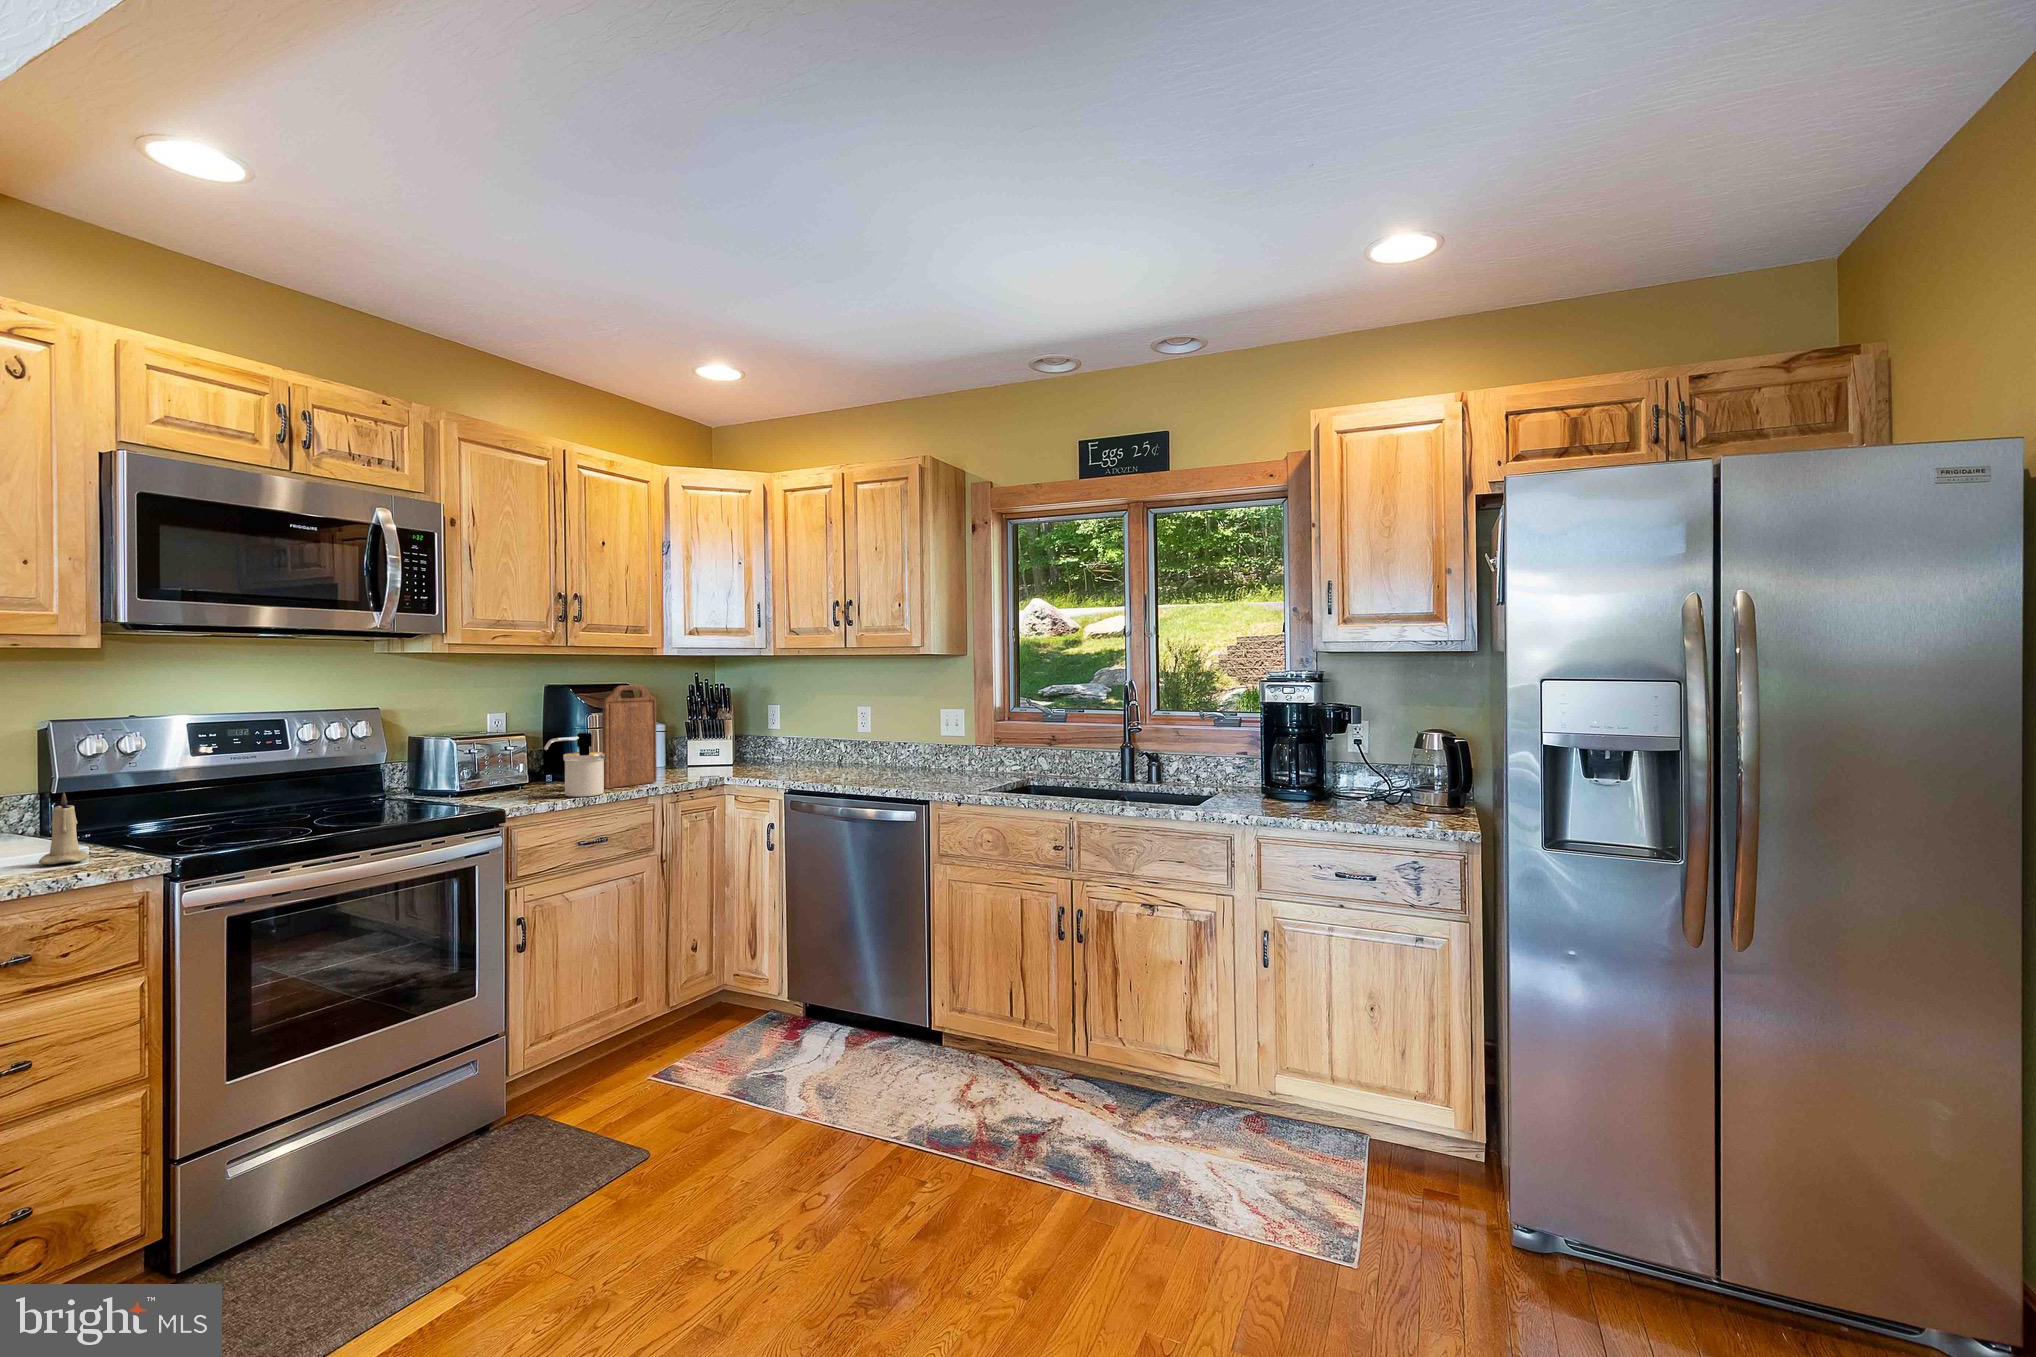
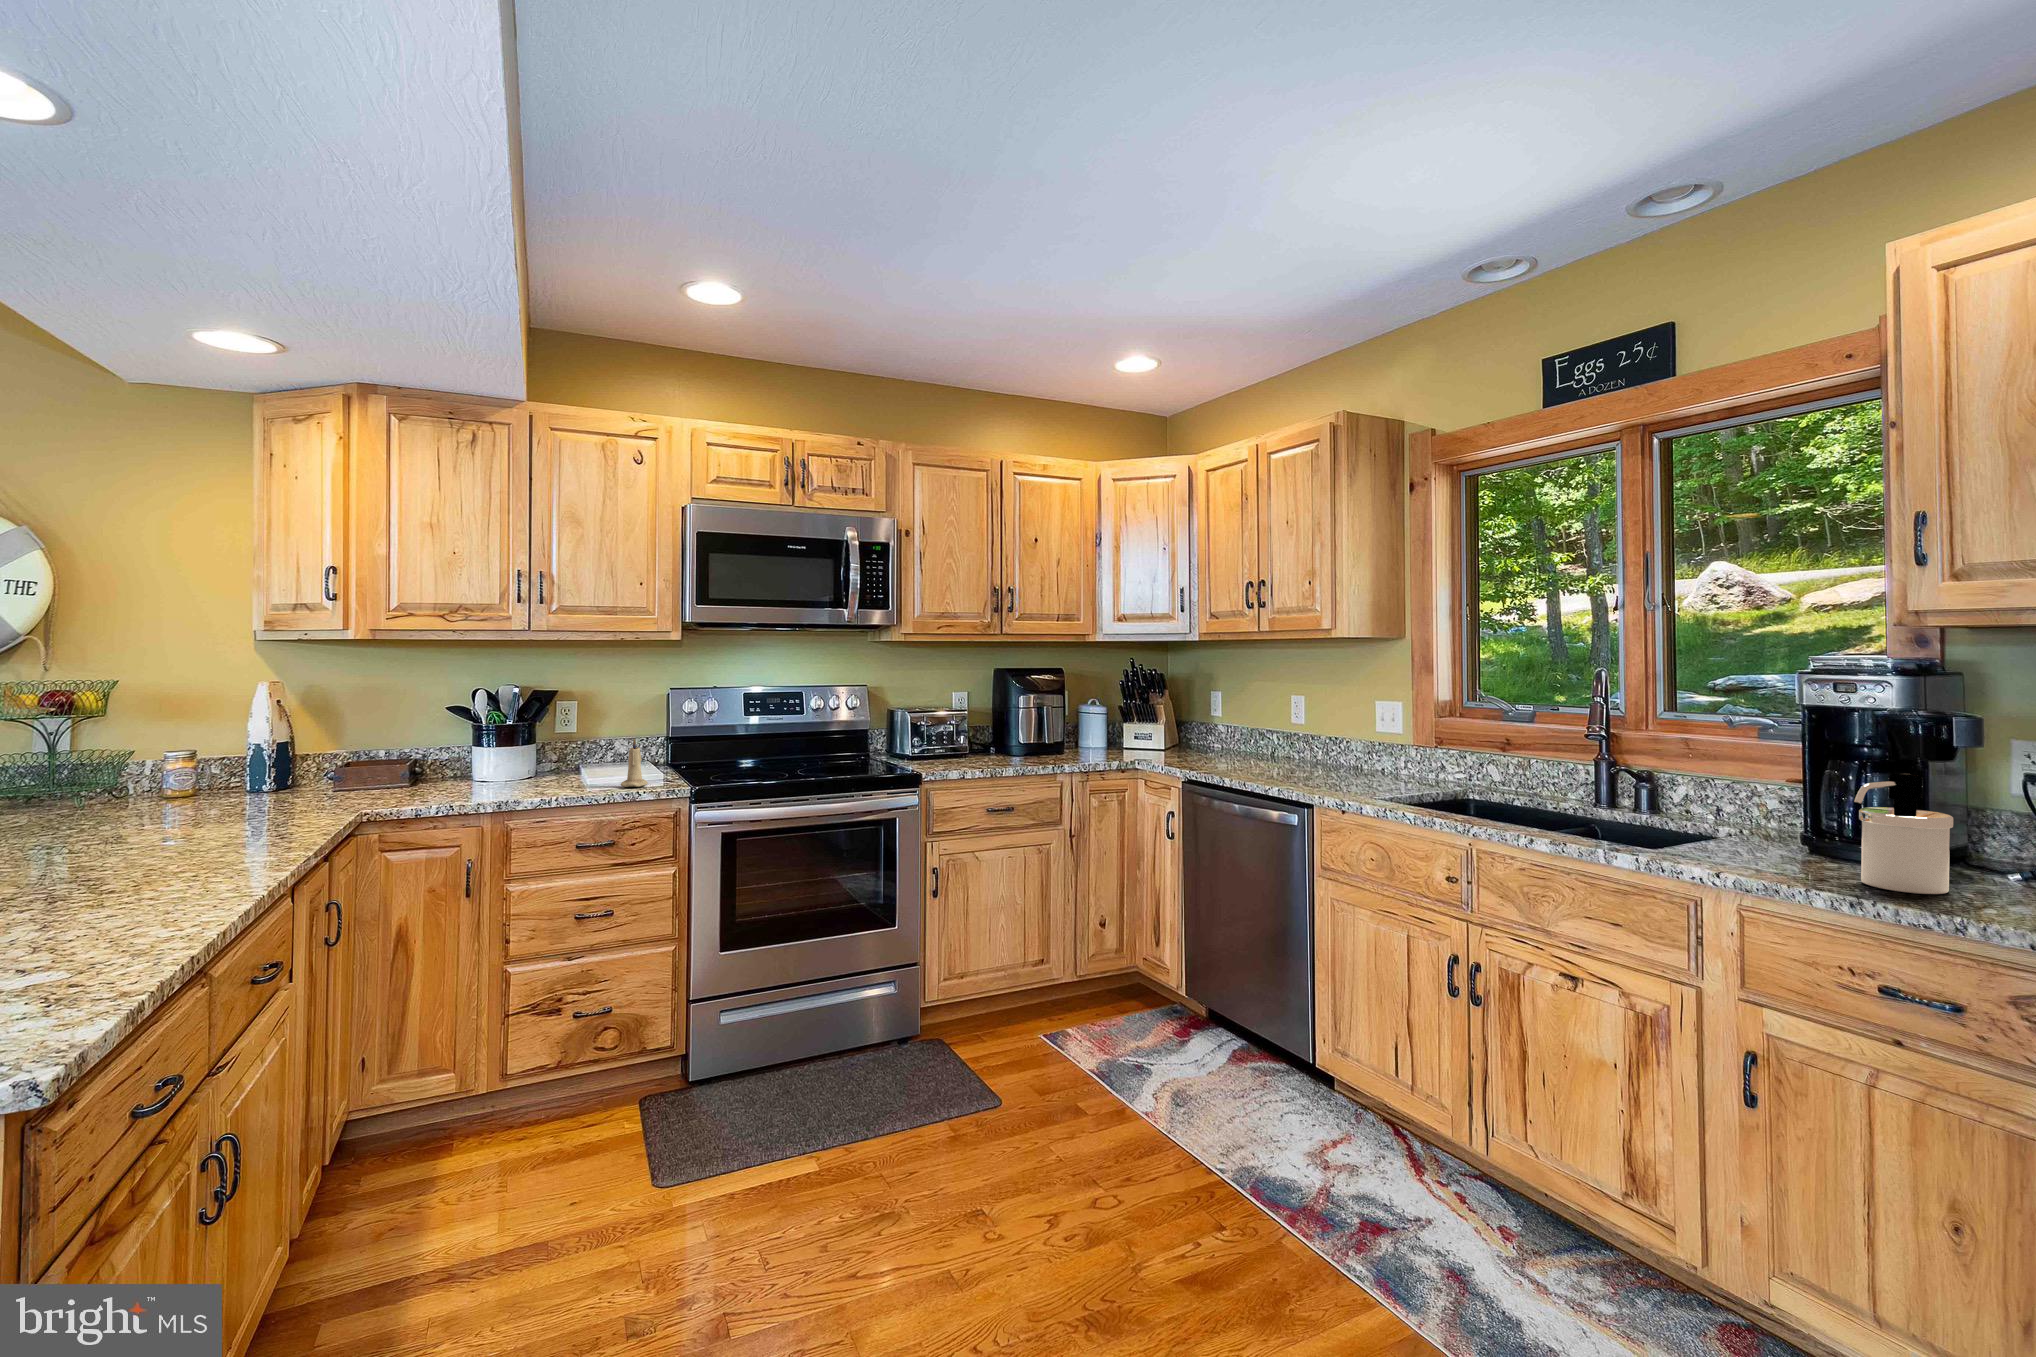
cutting board: present [603,685,657,789] -> none [1019,671,1070,766]
soap dispenser: present [544,733,605,797] -> present [1854,774,1953,894]

